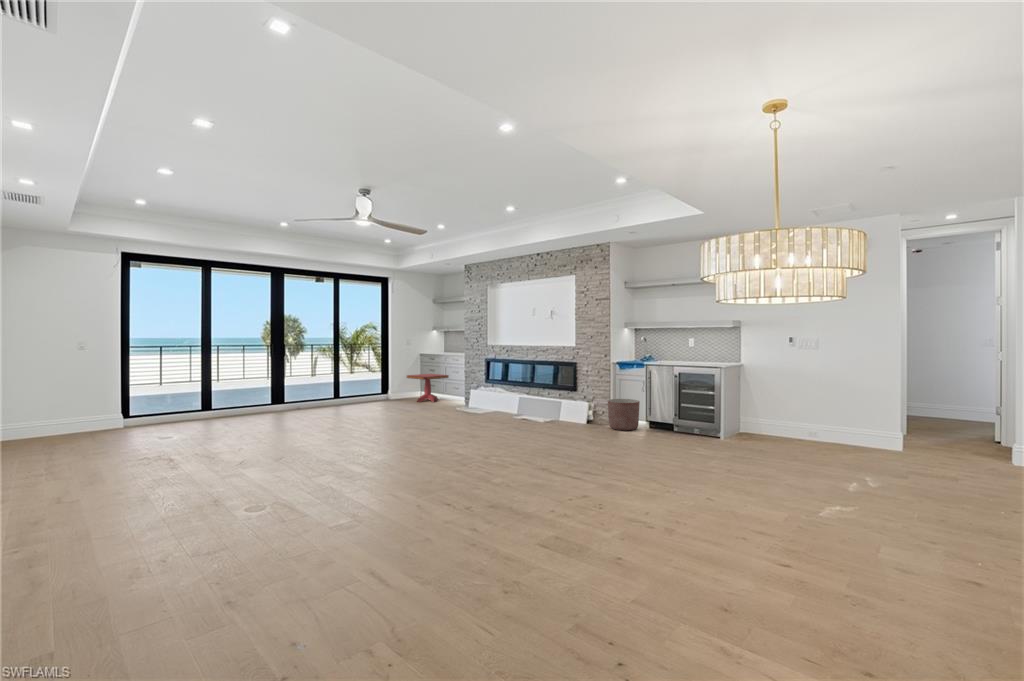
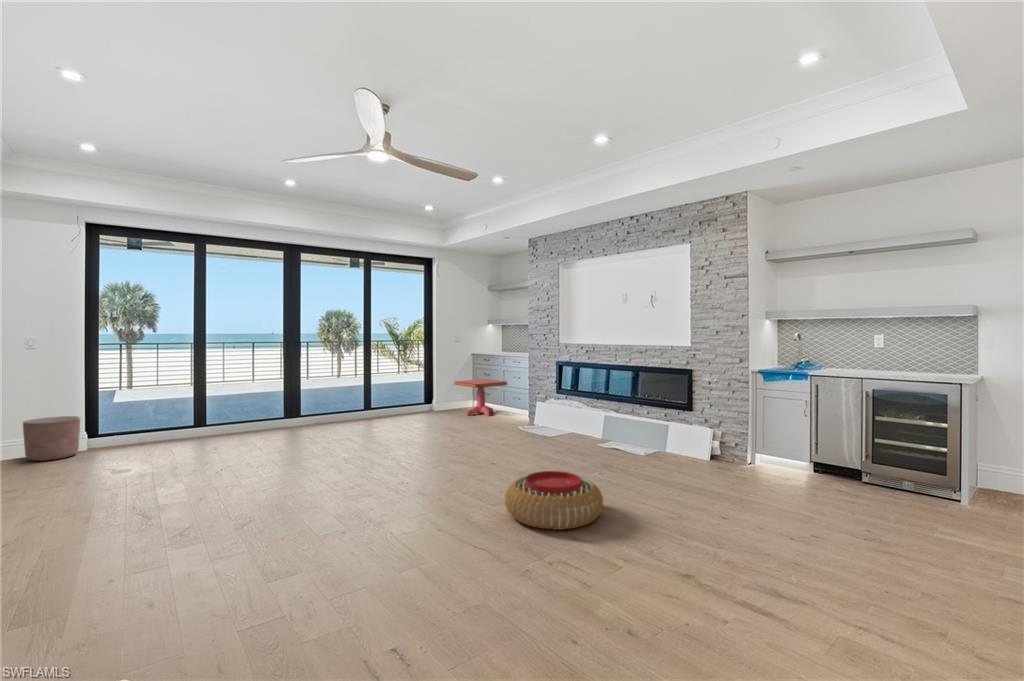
planter: present [608,399,640,431] -> present [23,416,80,461]
pouf: none [445,425,506,457] -> present [505,471,603,530]

